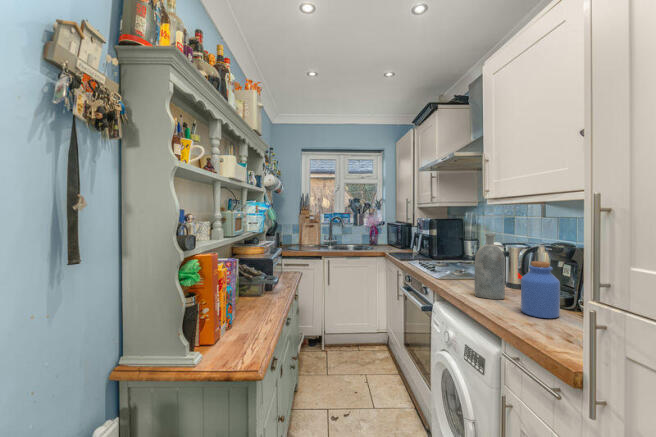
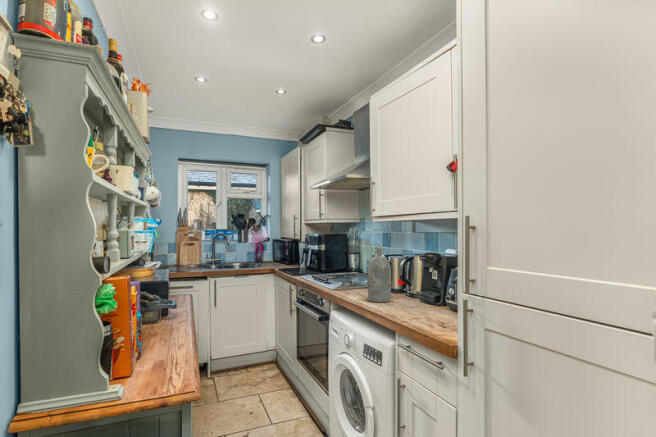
jar: present [521,261,560,318] -> none [405,268,432,313]

